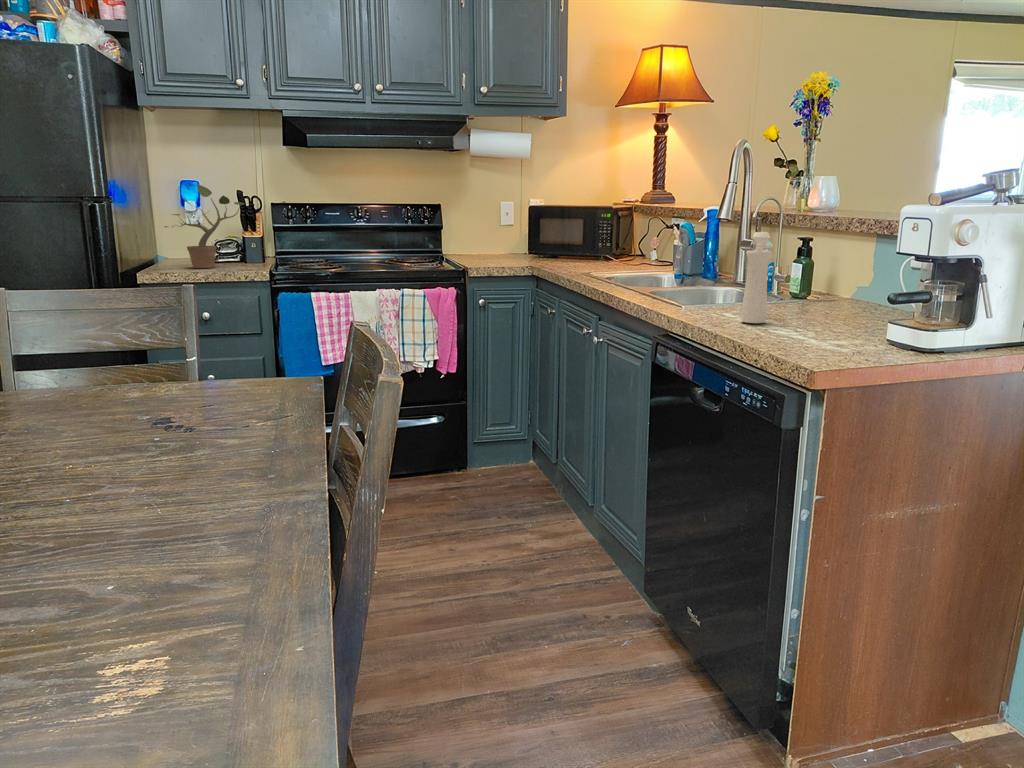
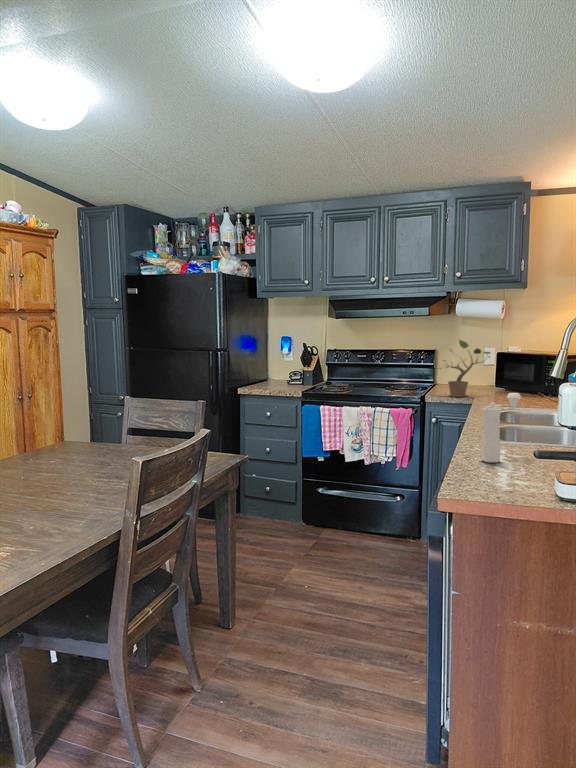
potted plant: present [165,184,244,268] -> present [440,340,490,397]

